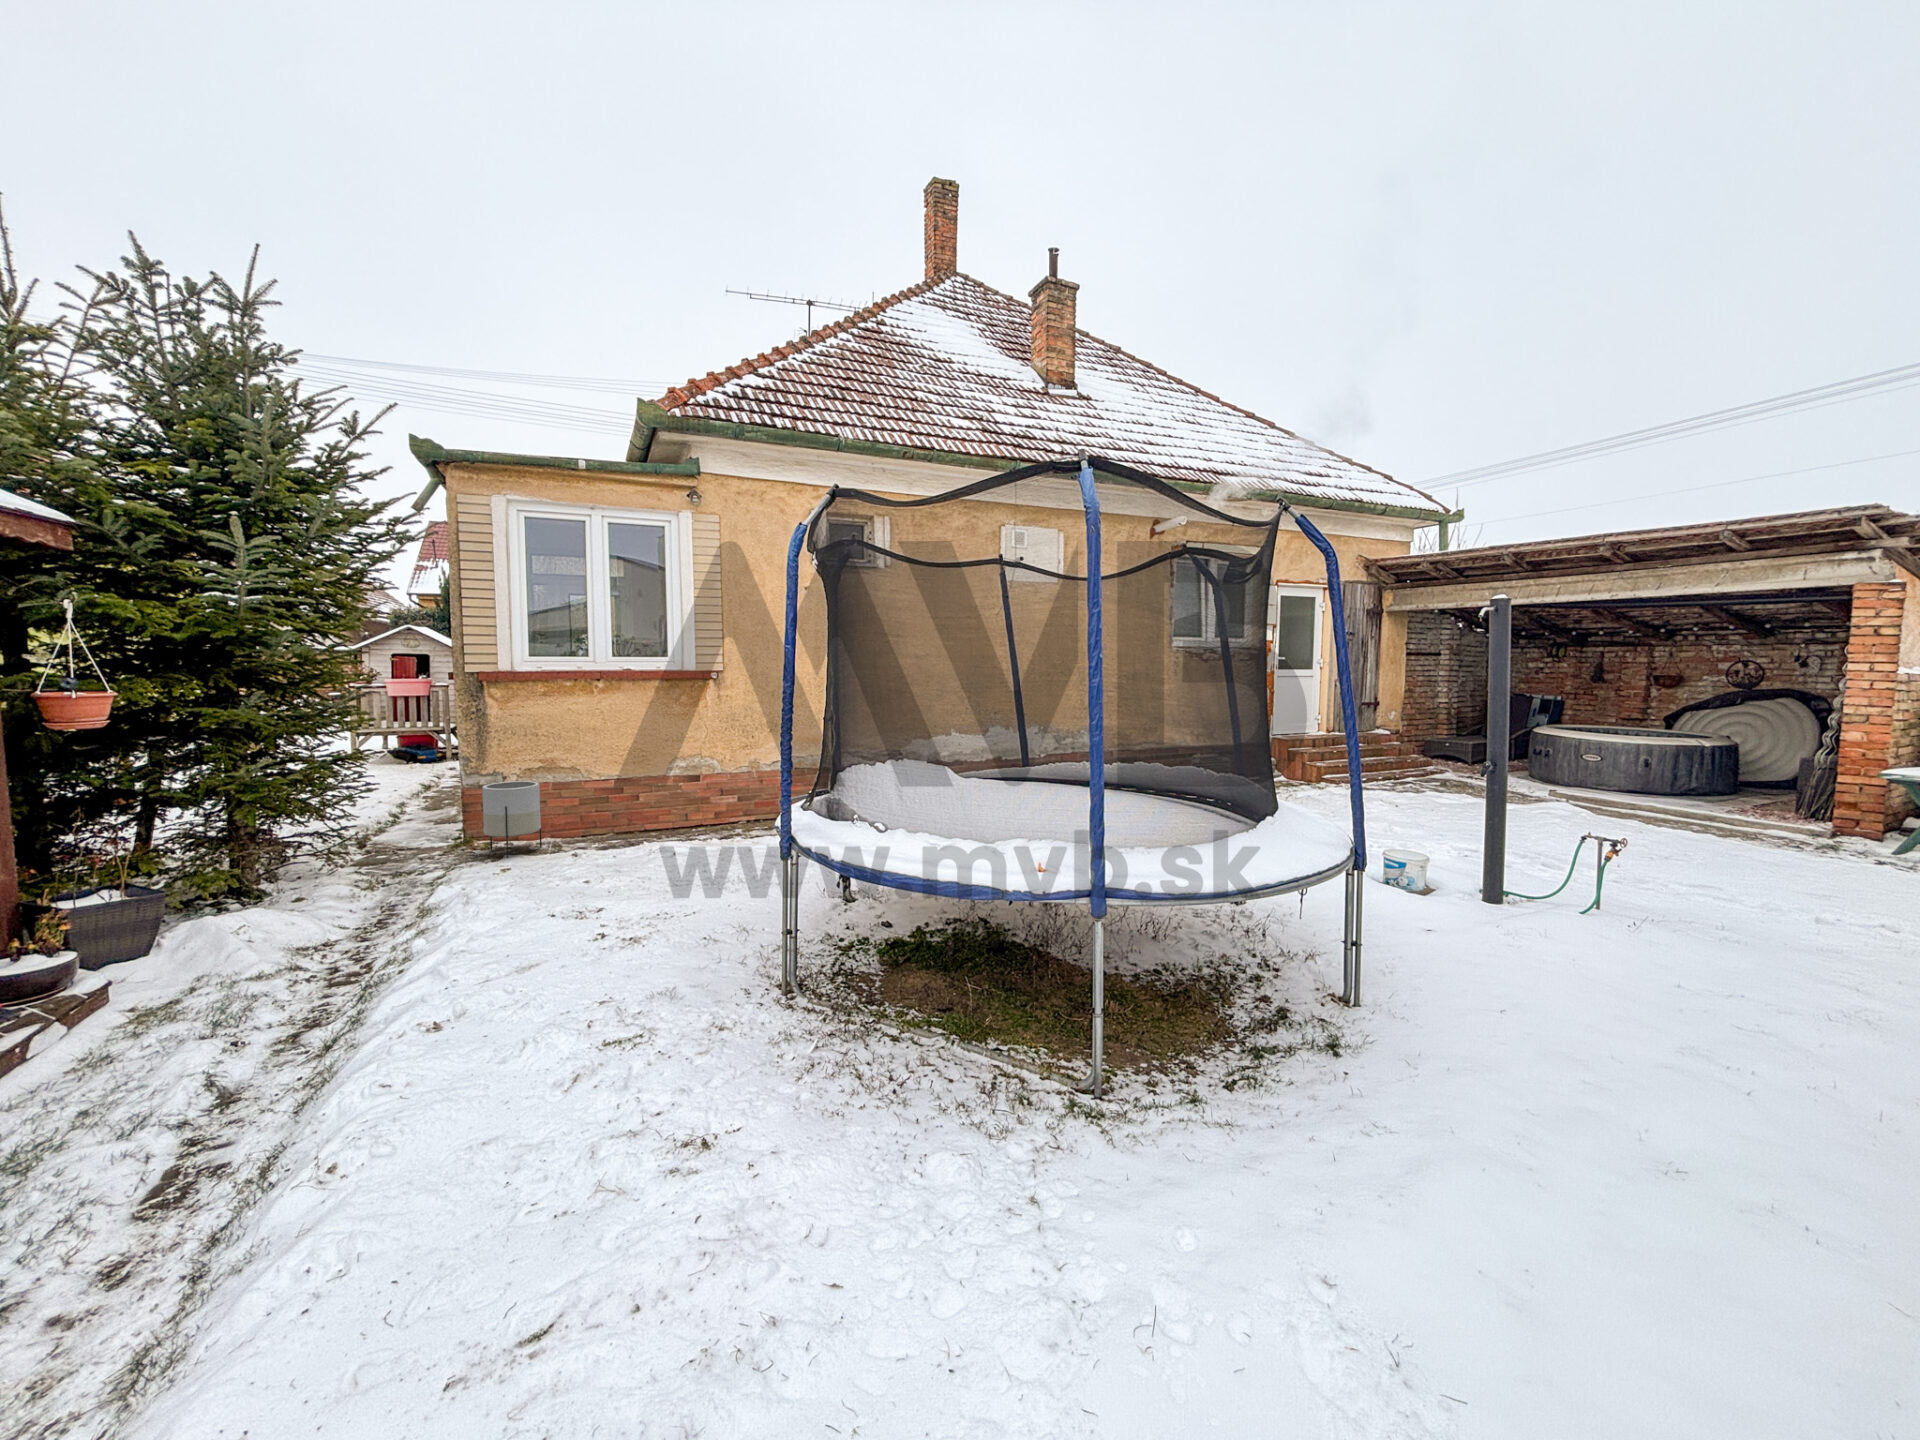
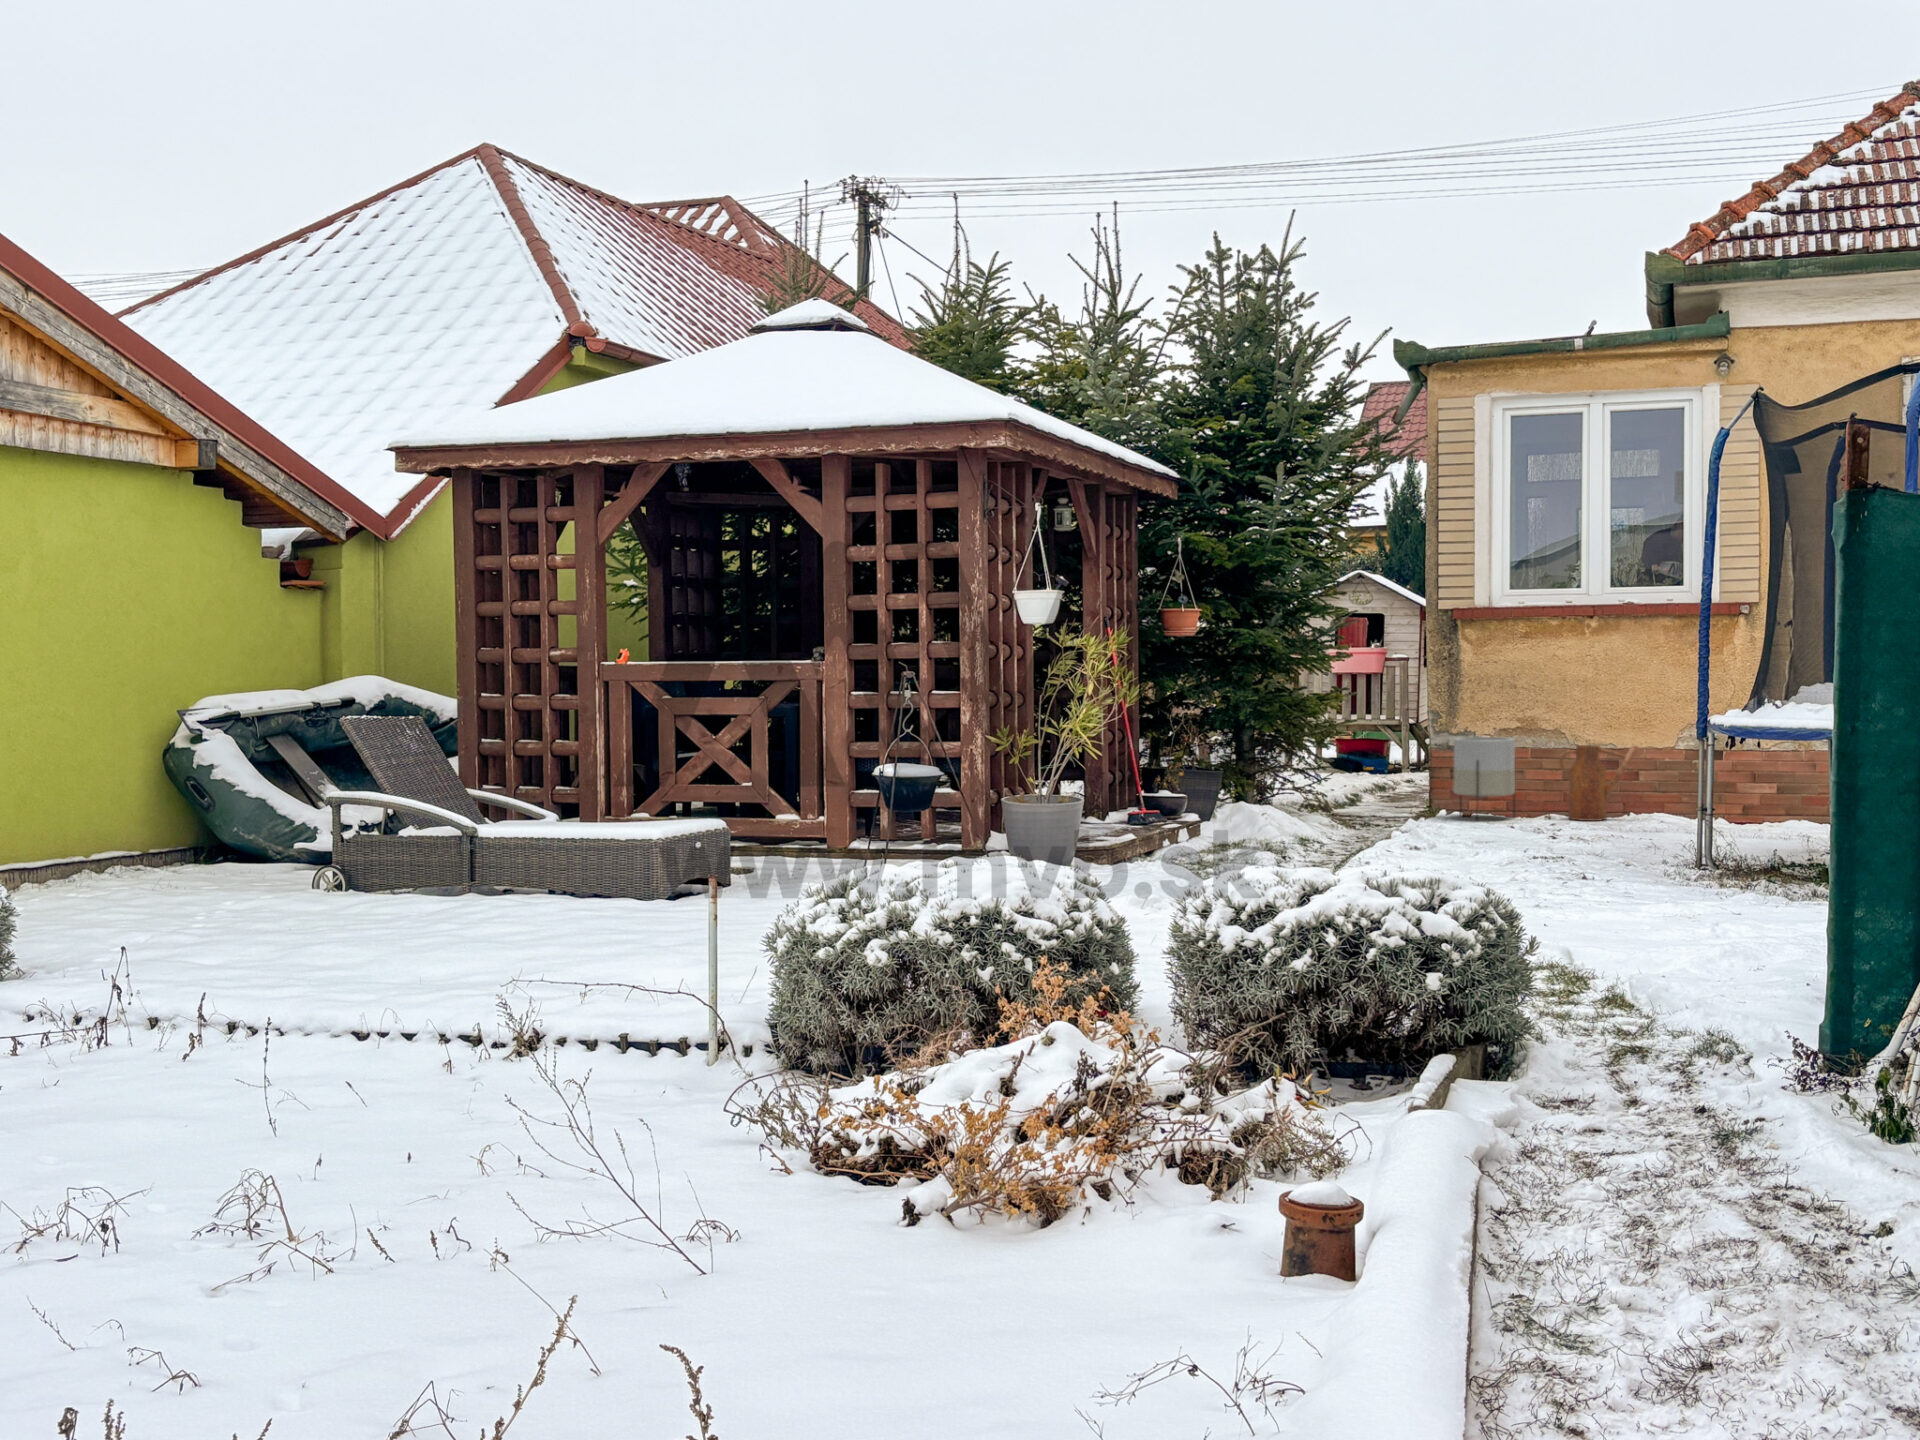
watering can: none [578,781,642,845] -> present [1559,745,1637,821]

